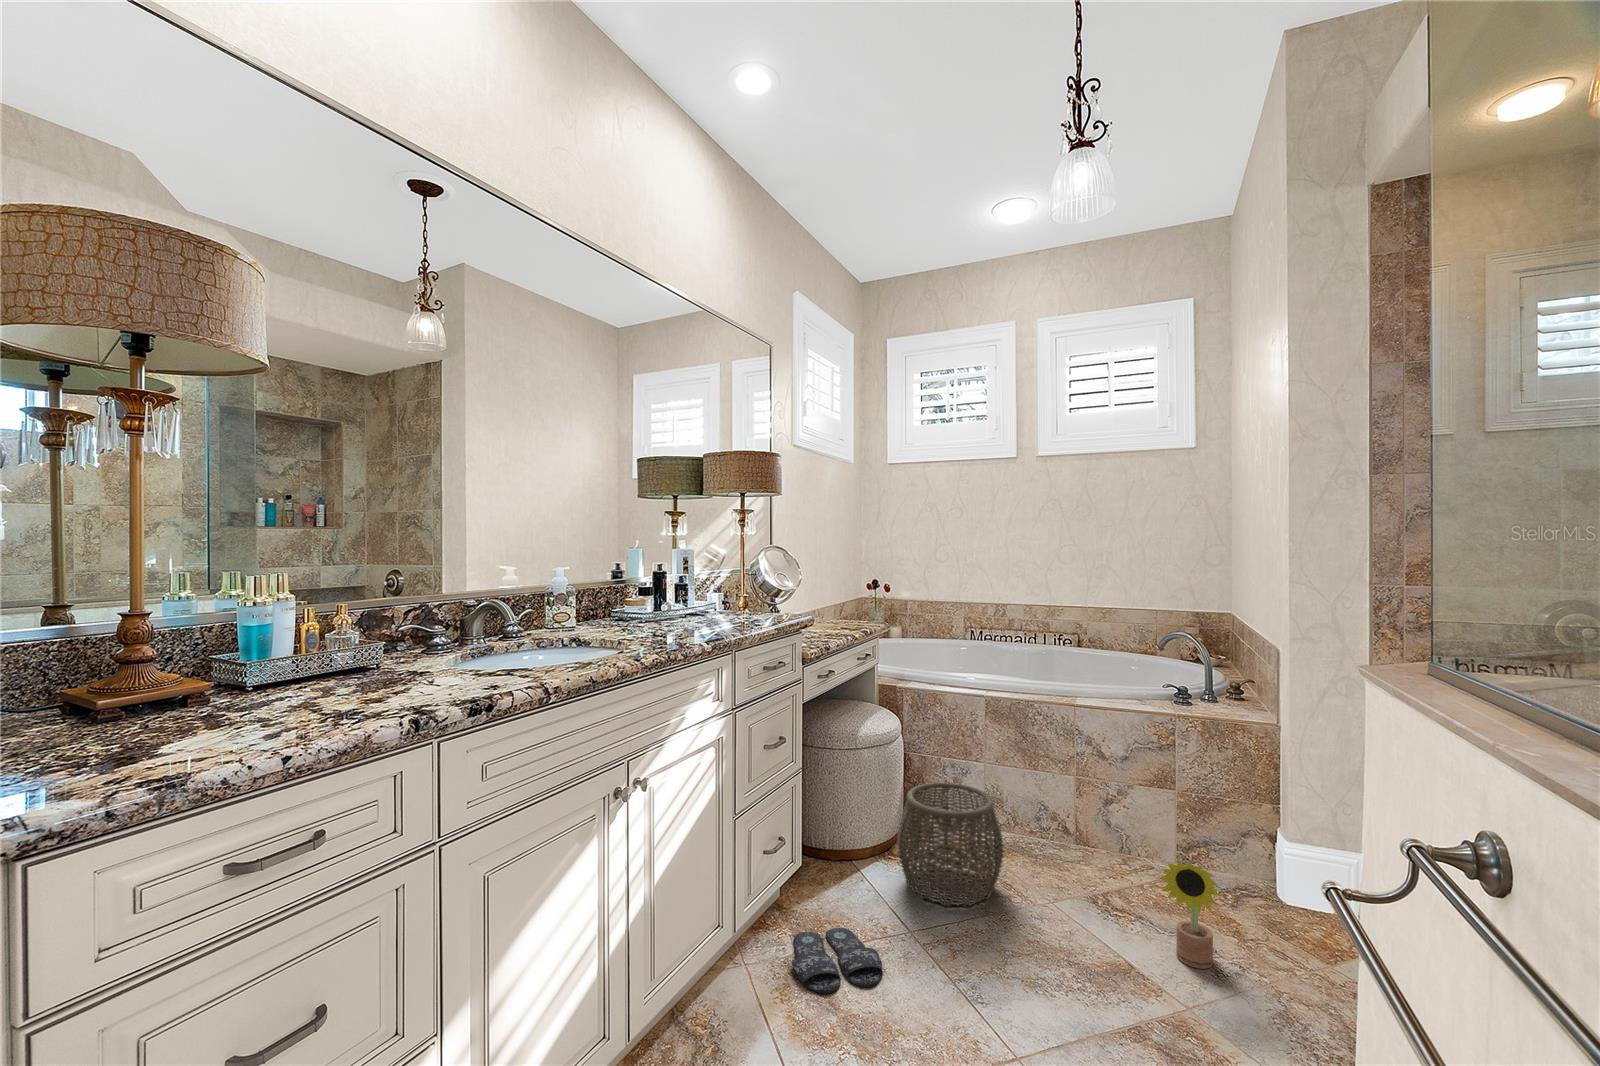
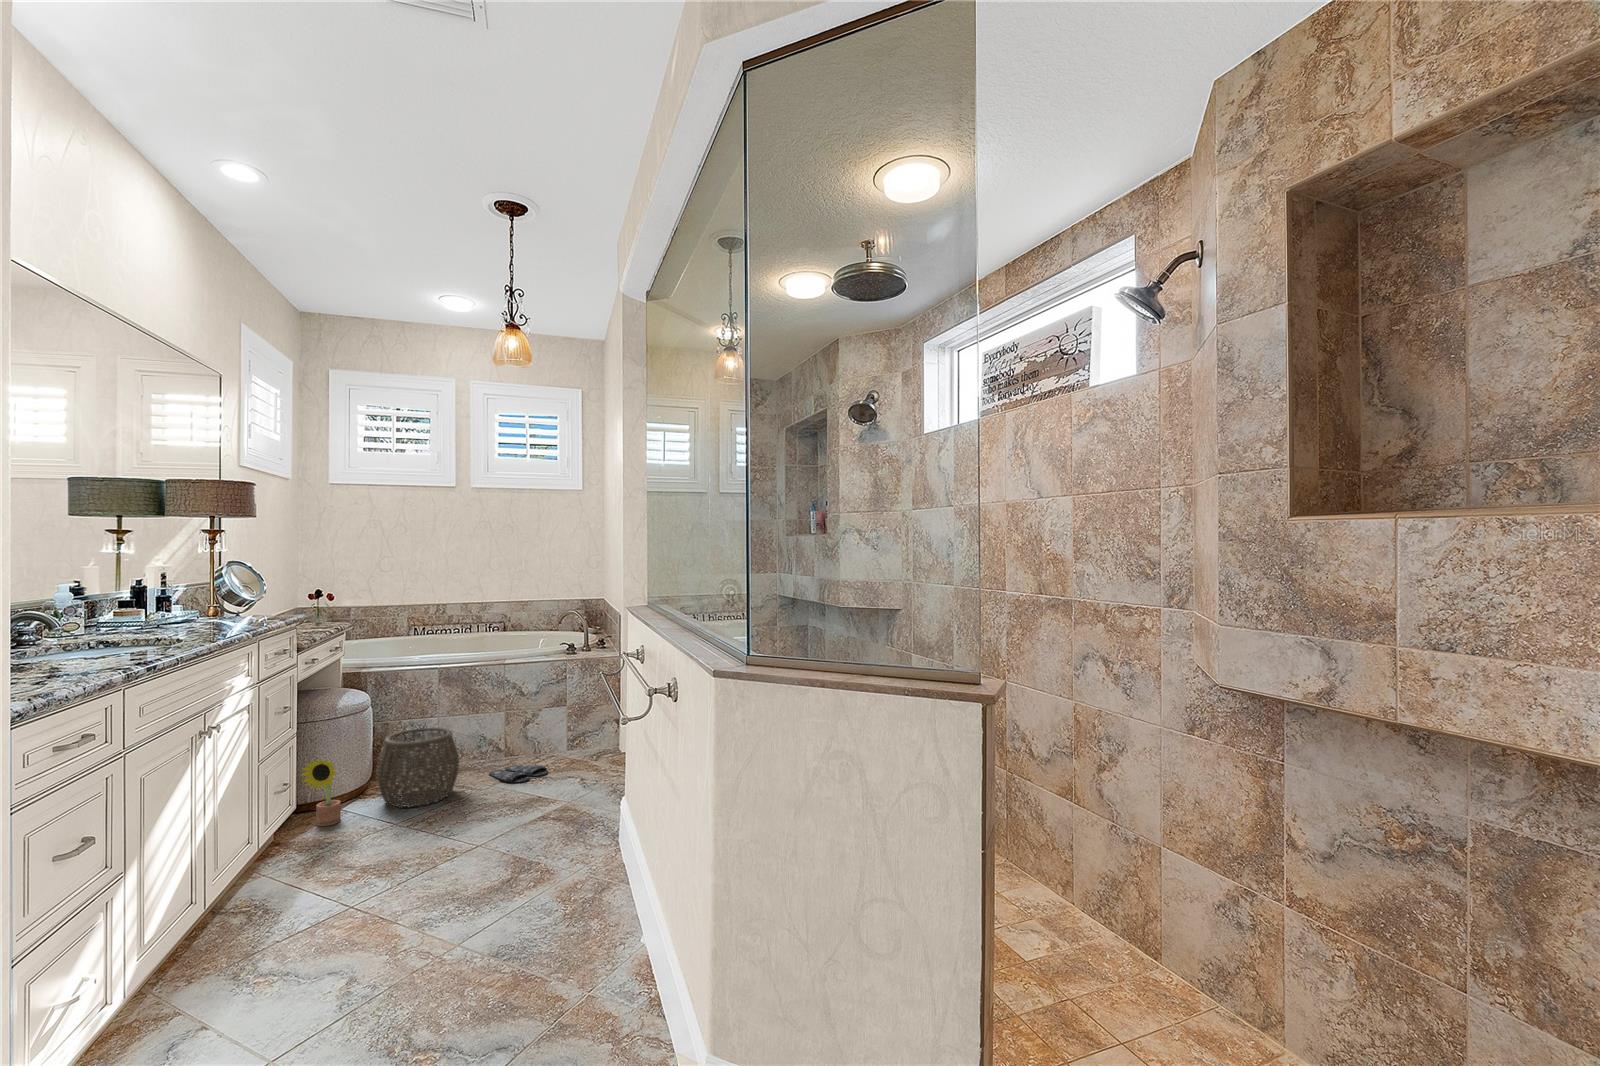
decorative plant: present [1159,861,1220,969] -> present [301,758,341,826]
slippers: present [791,928,883,994] -> present [489,765,547,783]

